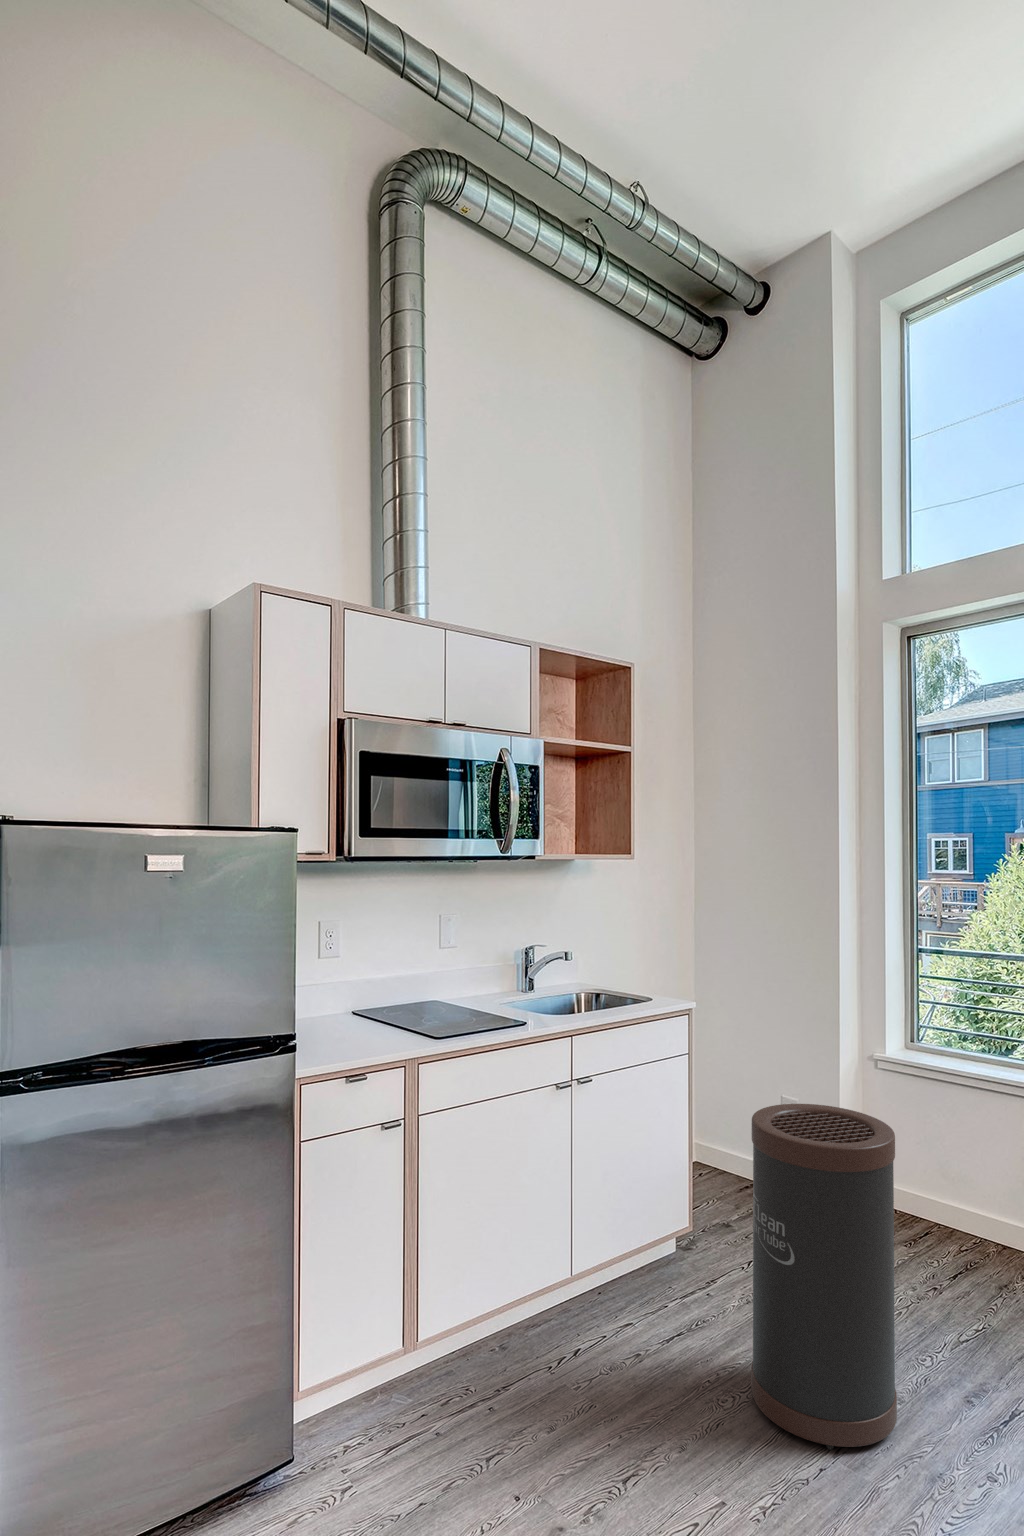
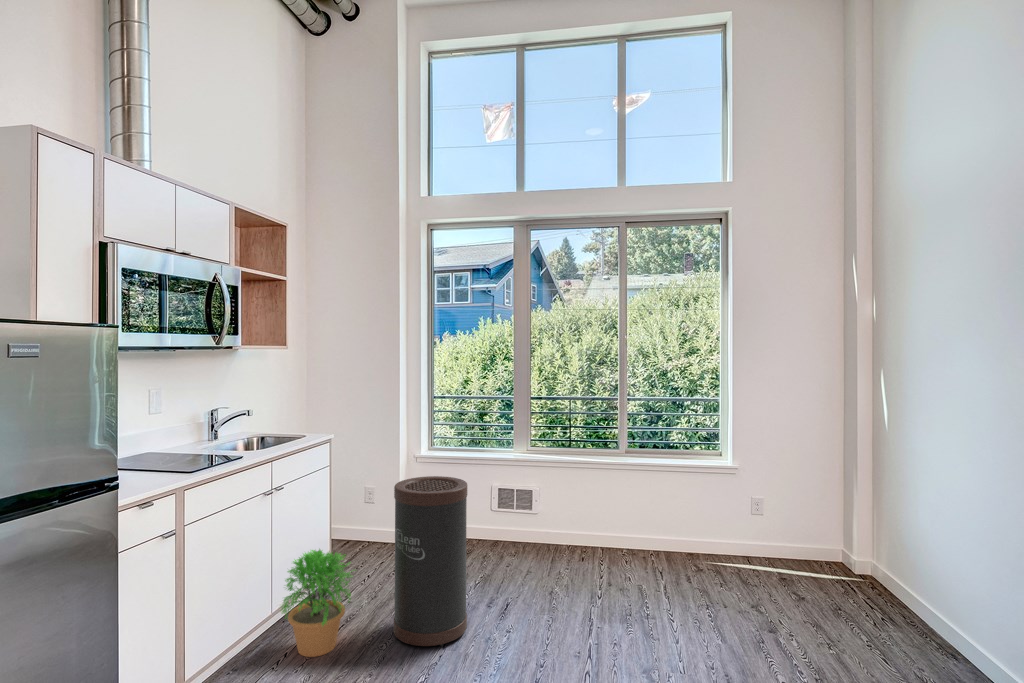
potted plant: none [561,1190,695,1377] -> present [281,549,352,657]

